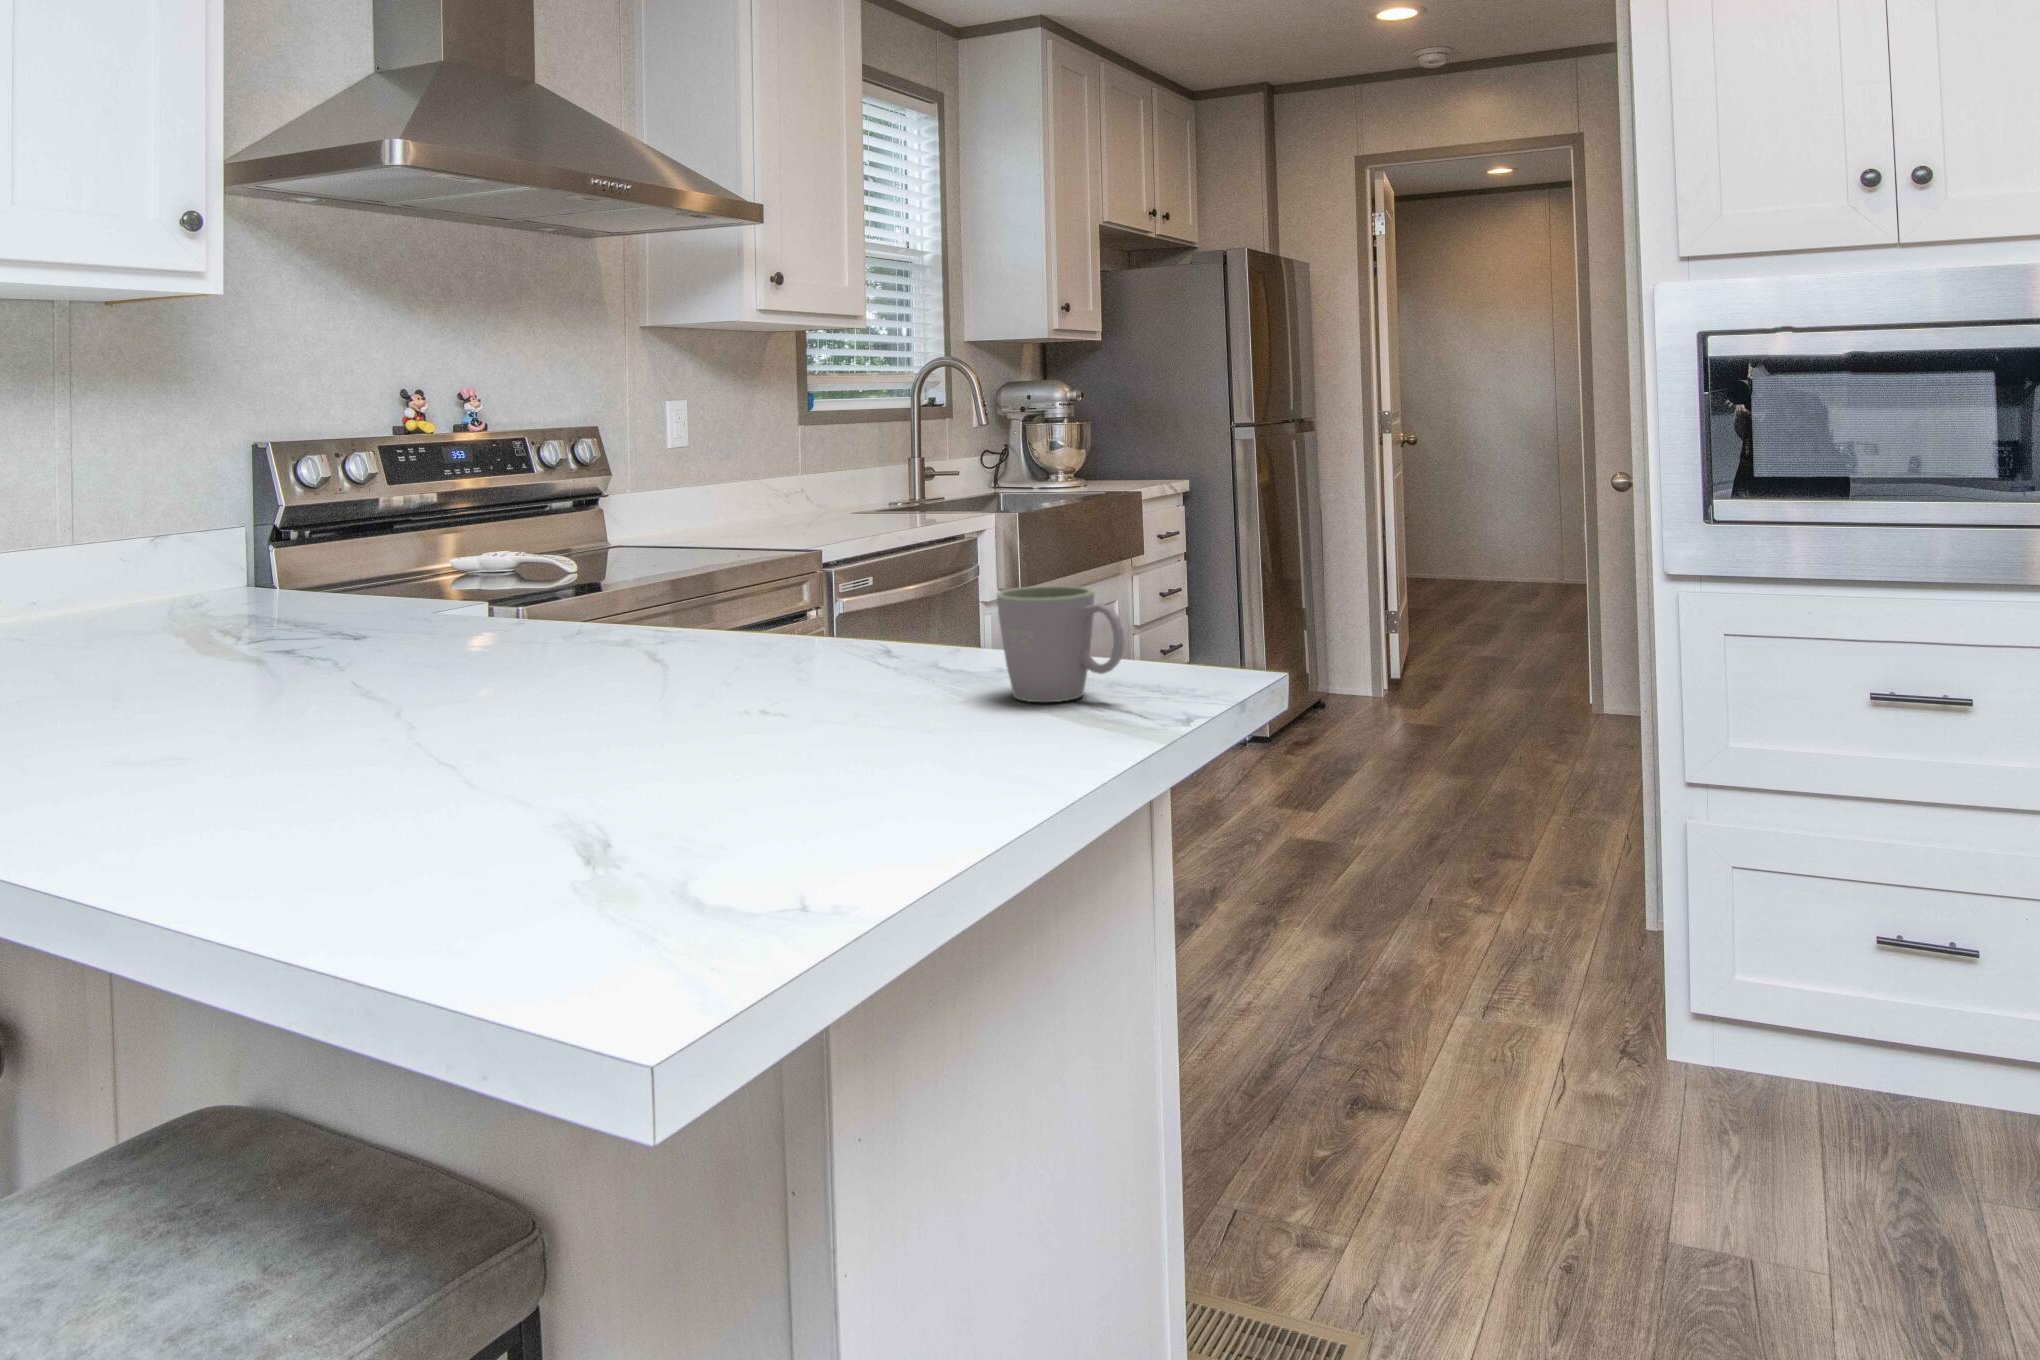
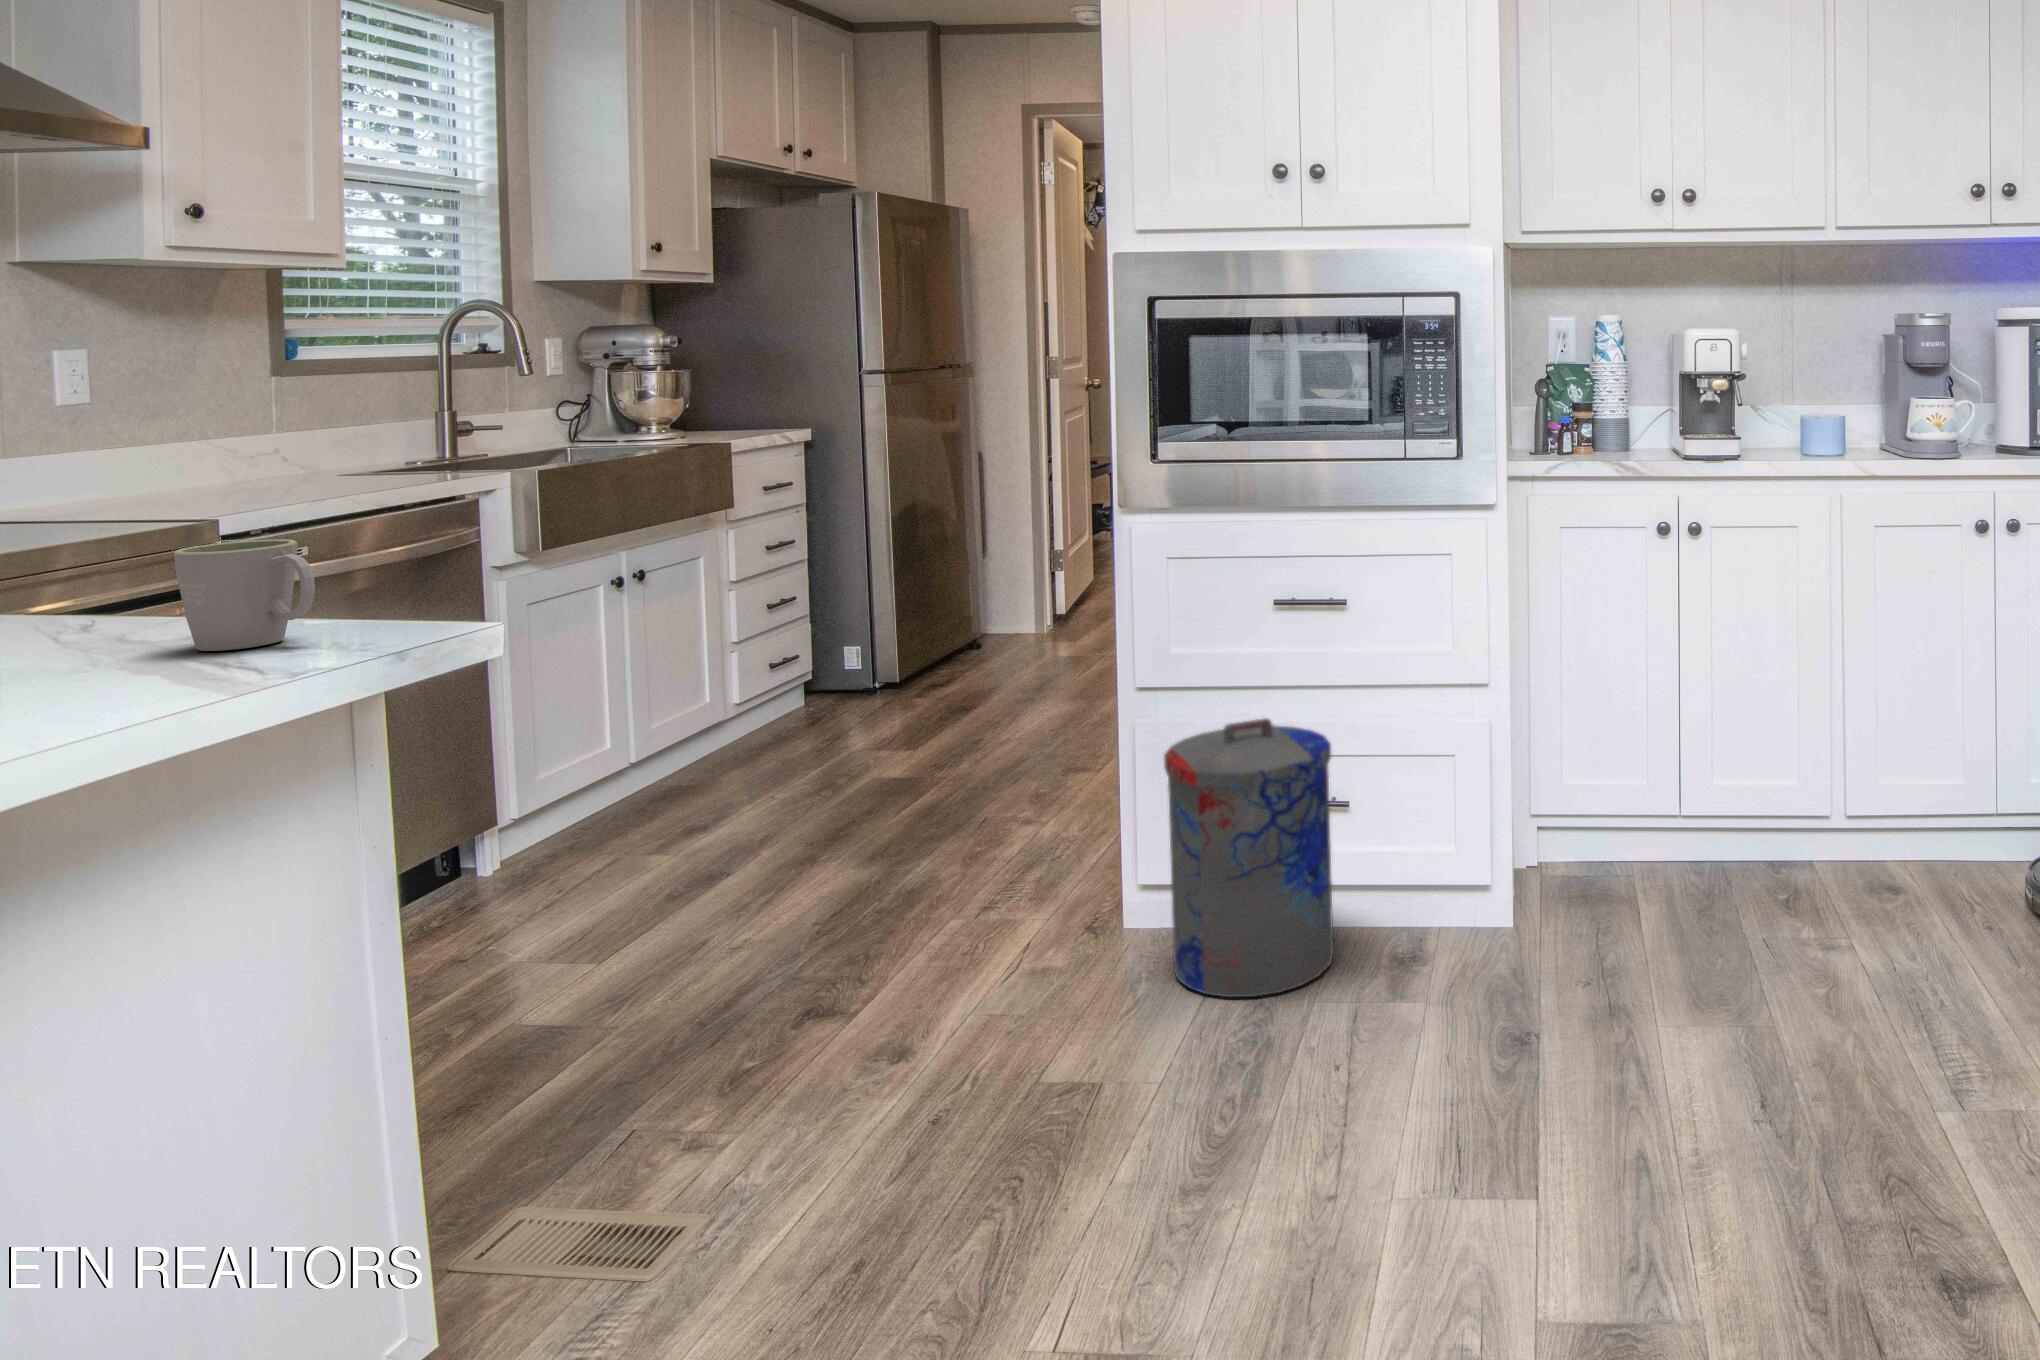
trash can: none [1767,842,2009,1198] -> present [1164,718,1334,997]

